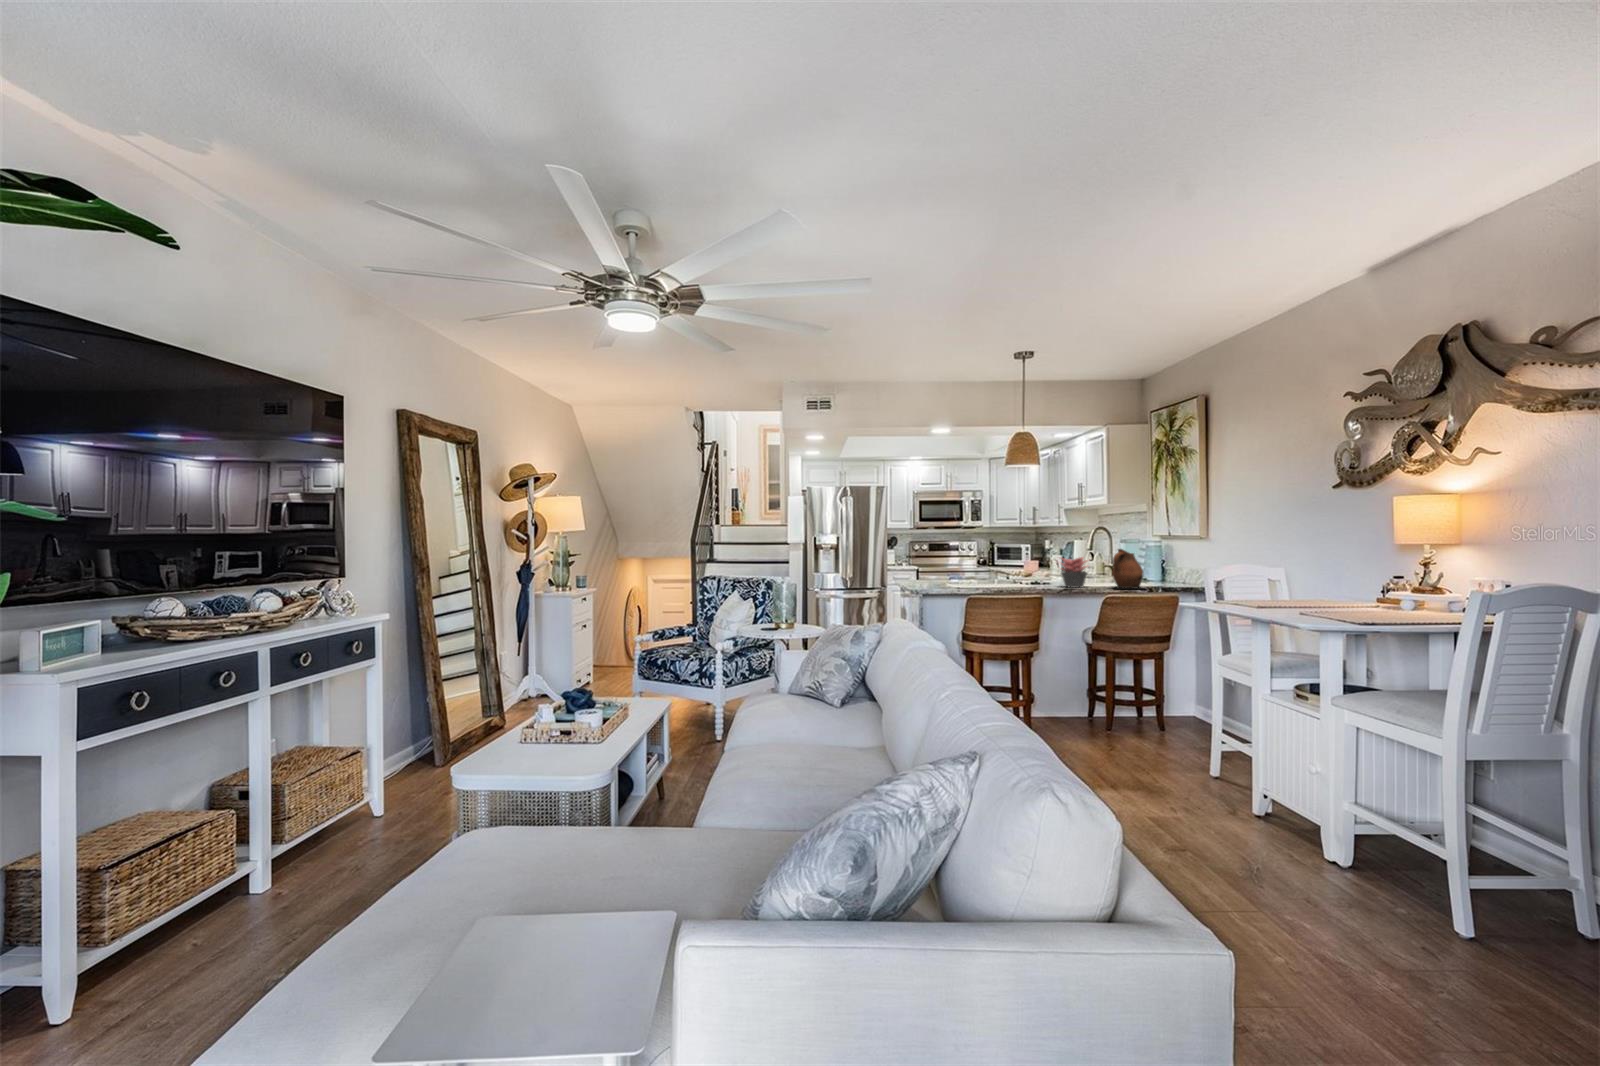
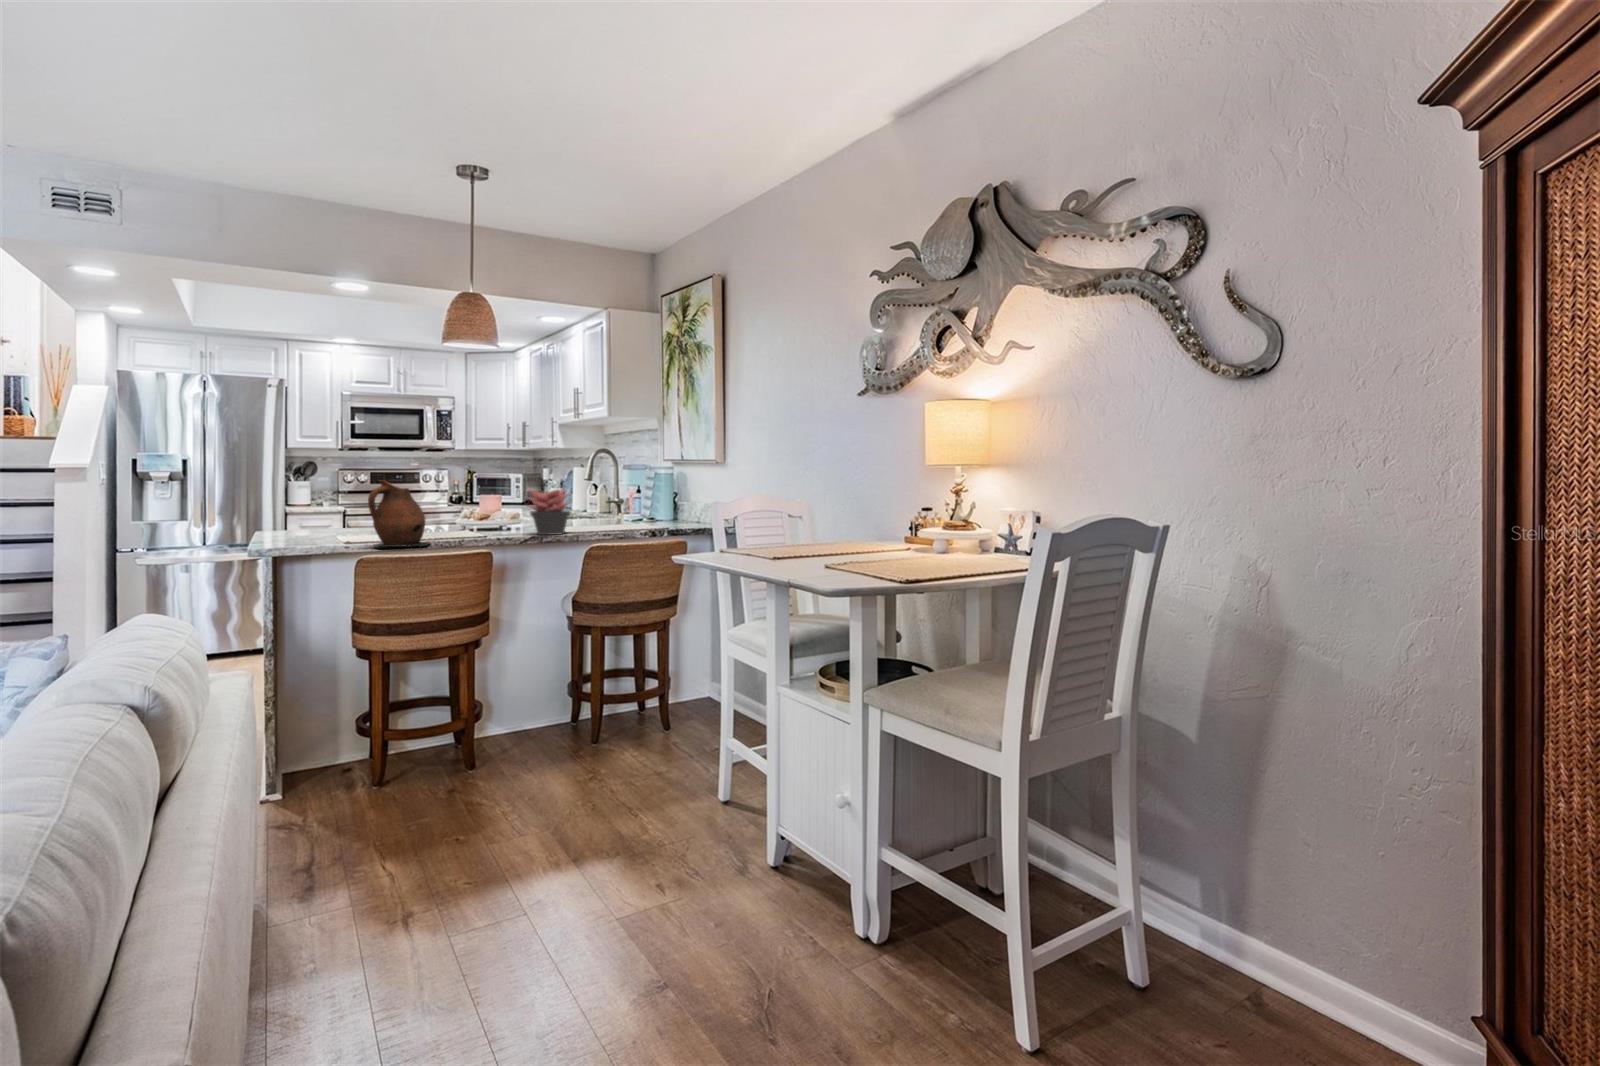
ceramic pitcher: present [1112,549,1143,588] -> present [368,481,430,547]

